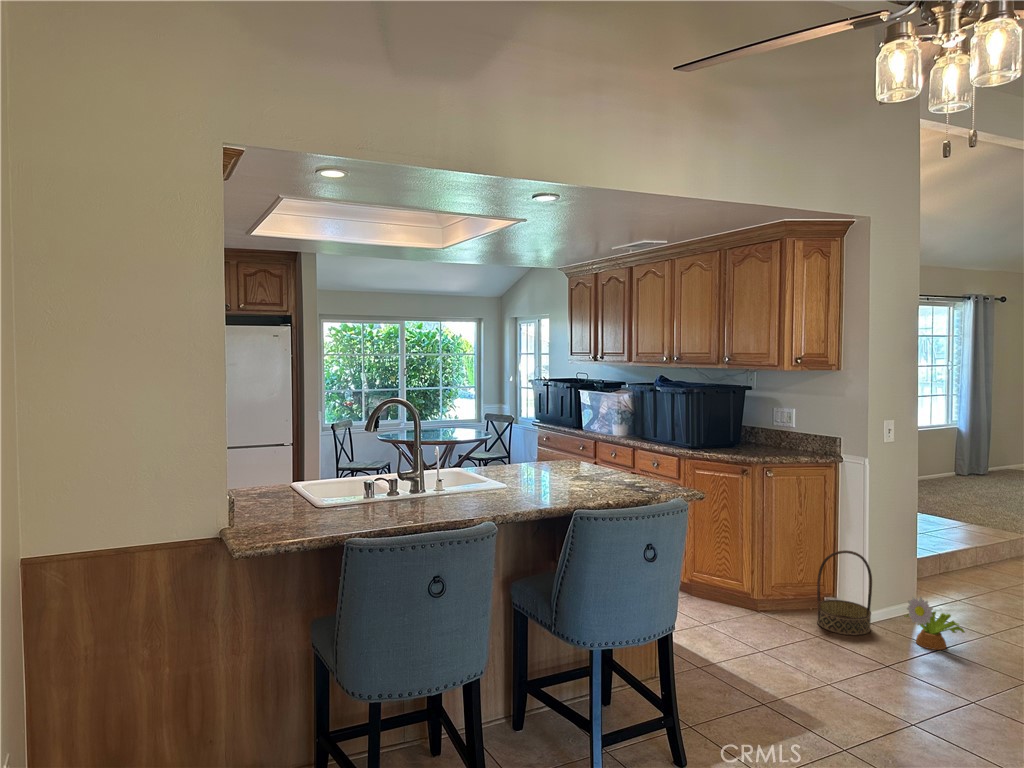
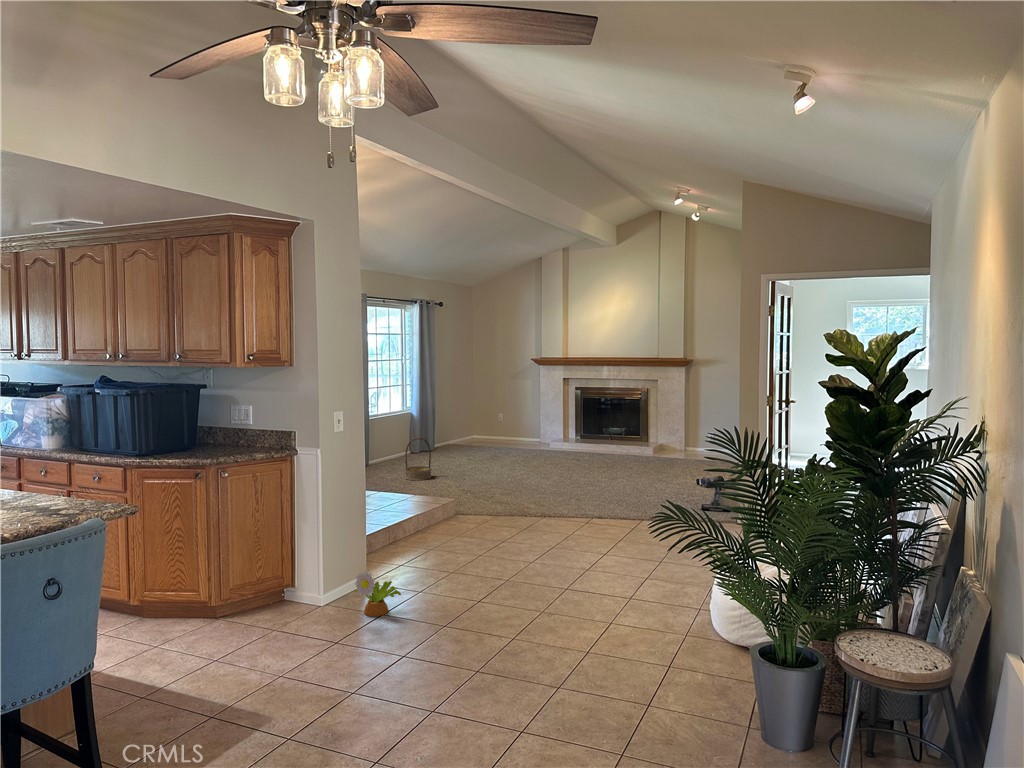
basket: present [817,550,872,636] -> present [405,438,431,481]

